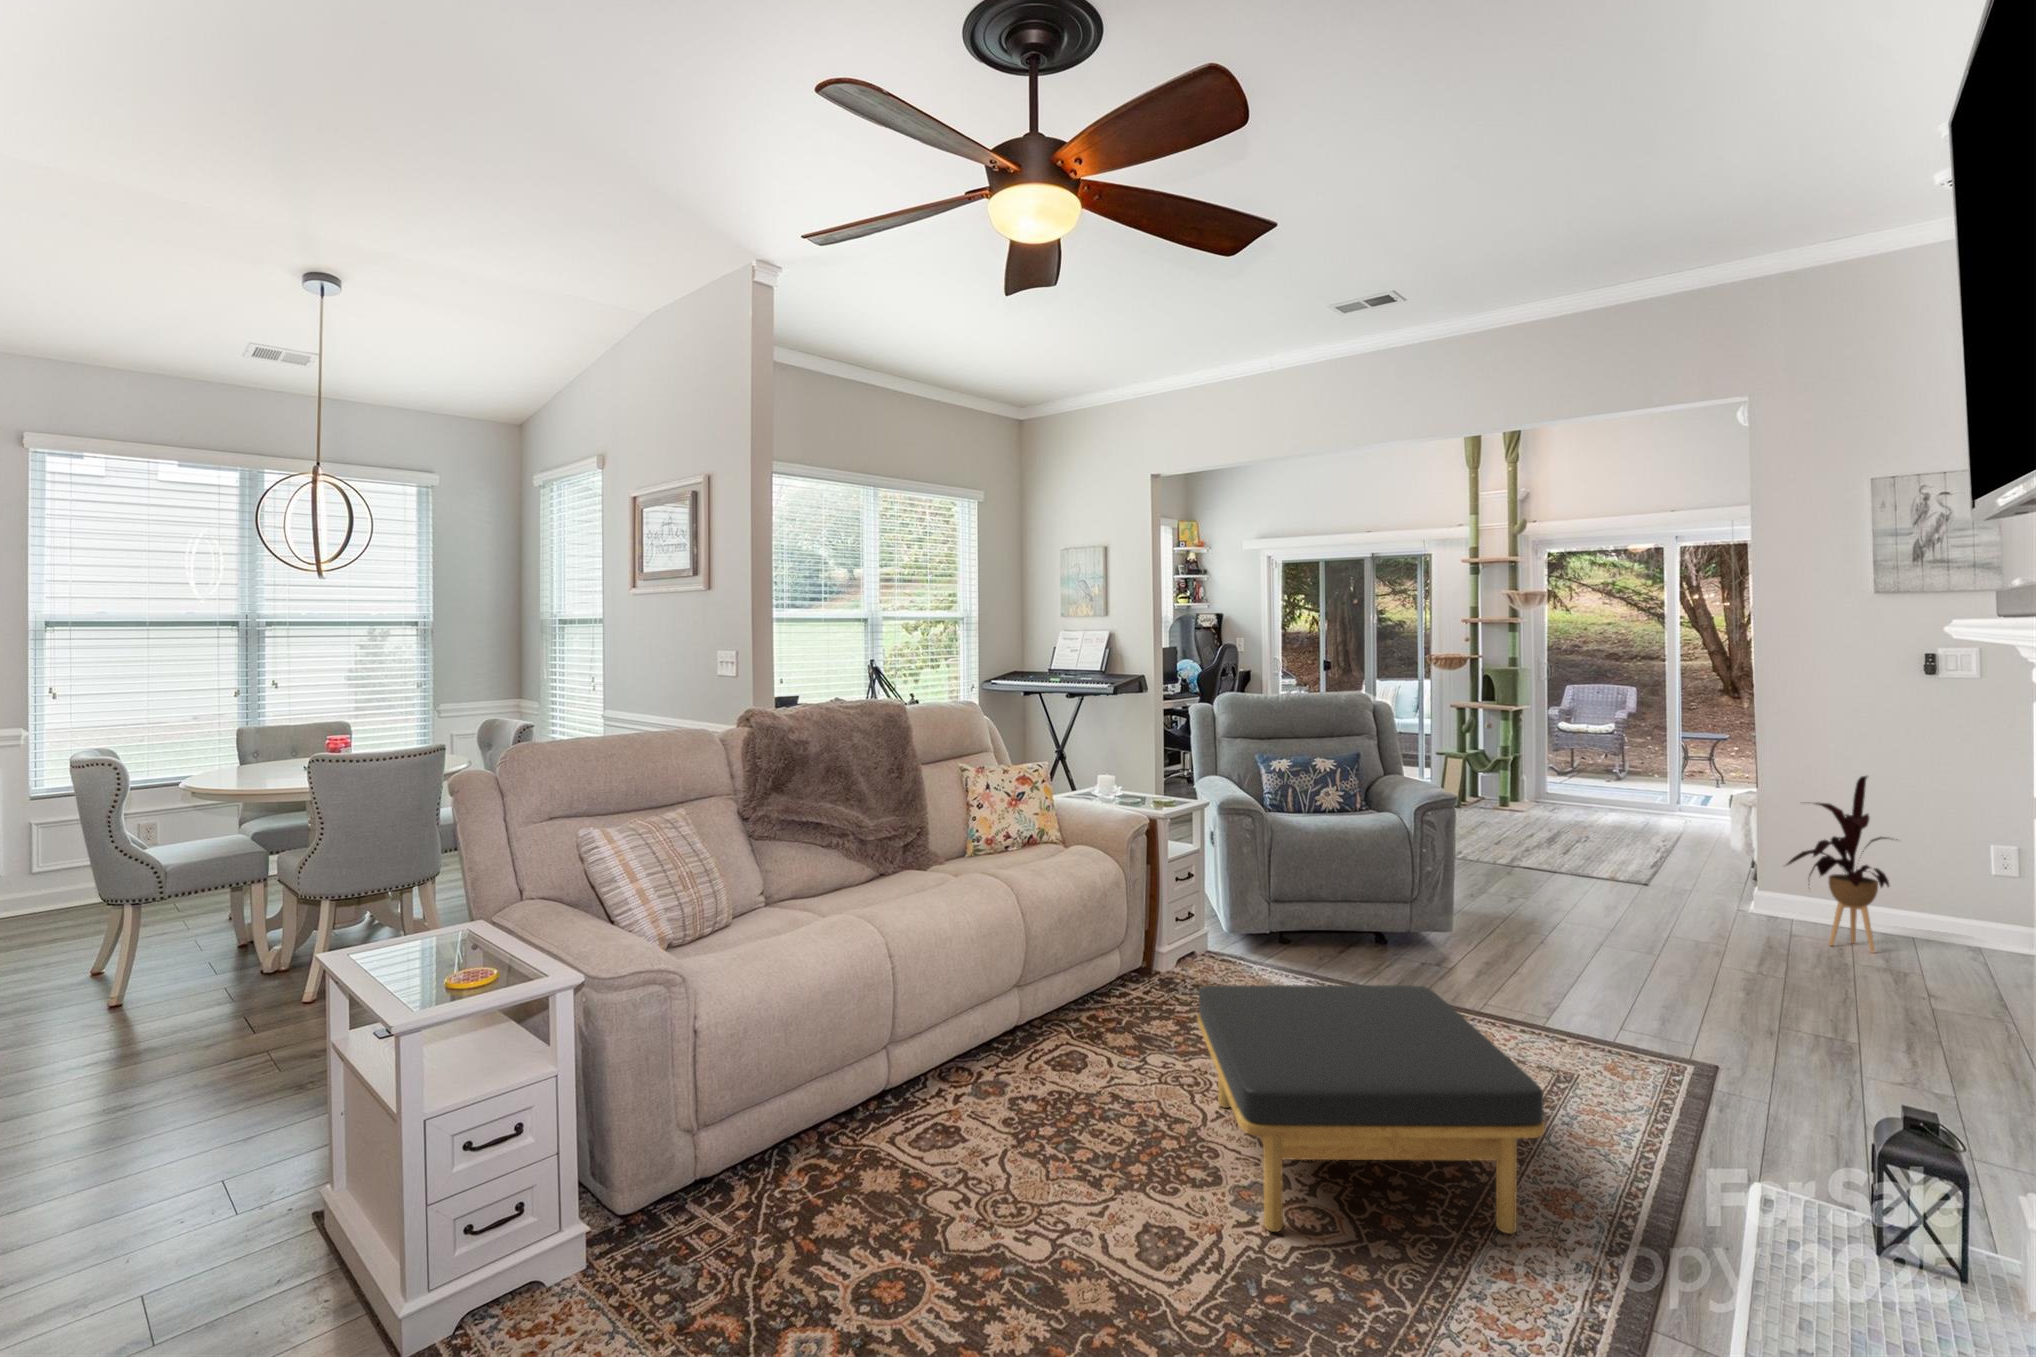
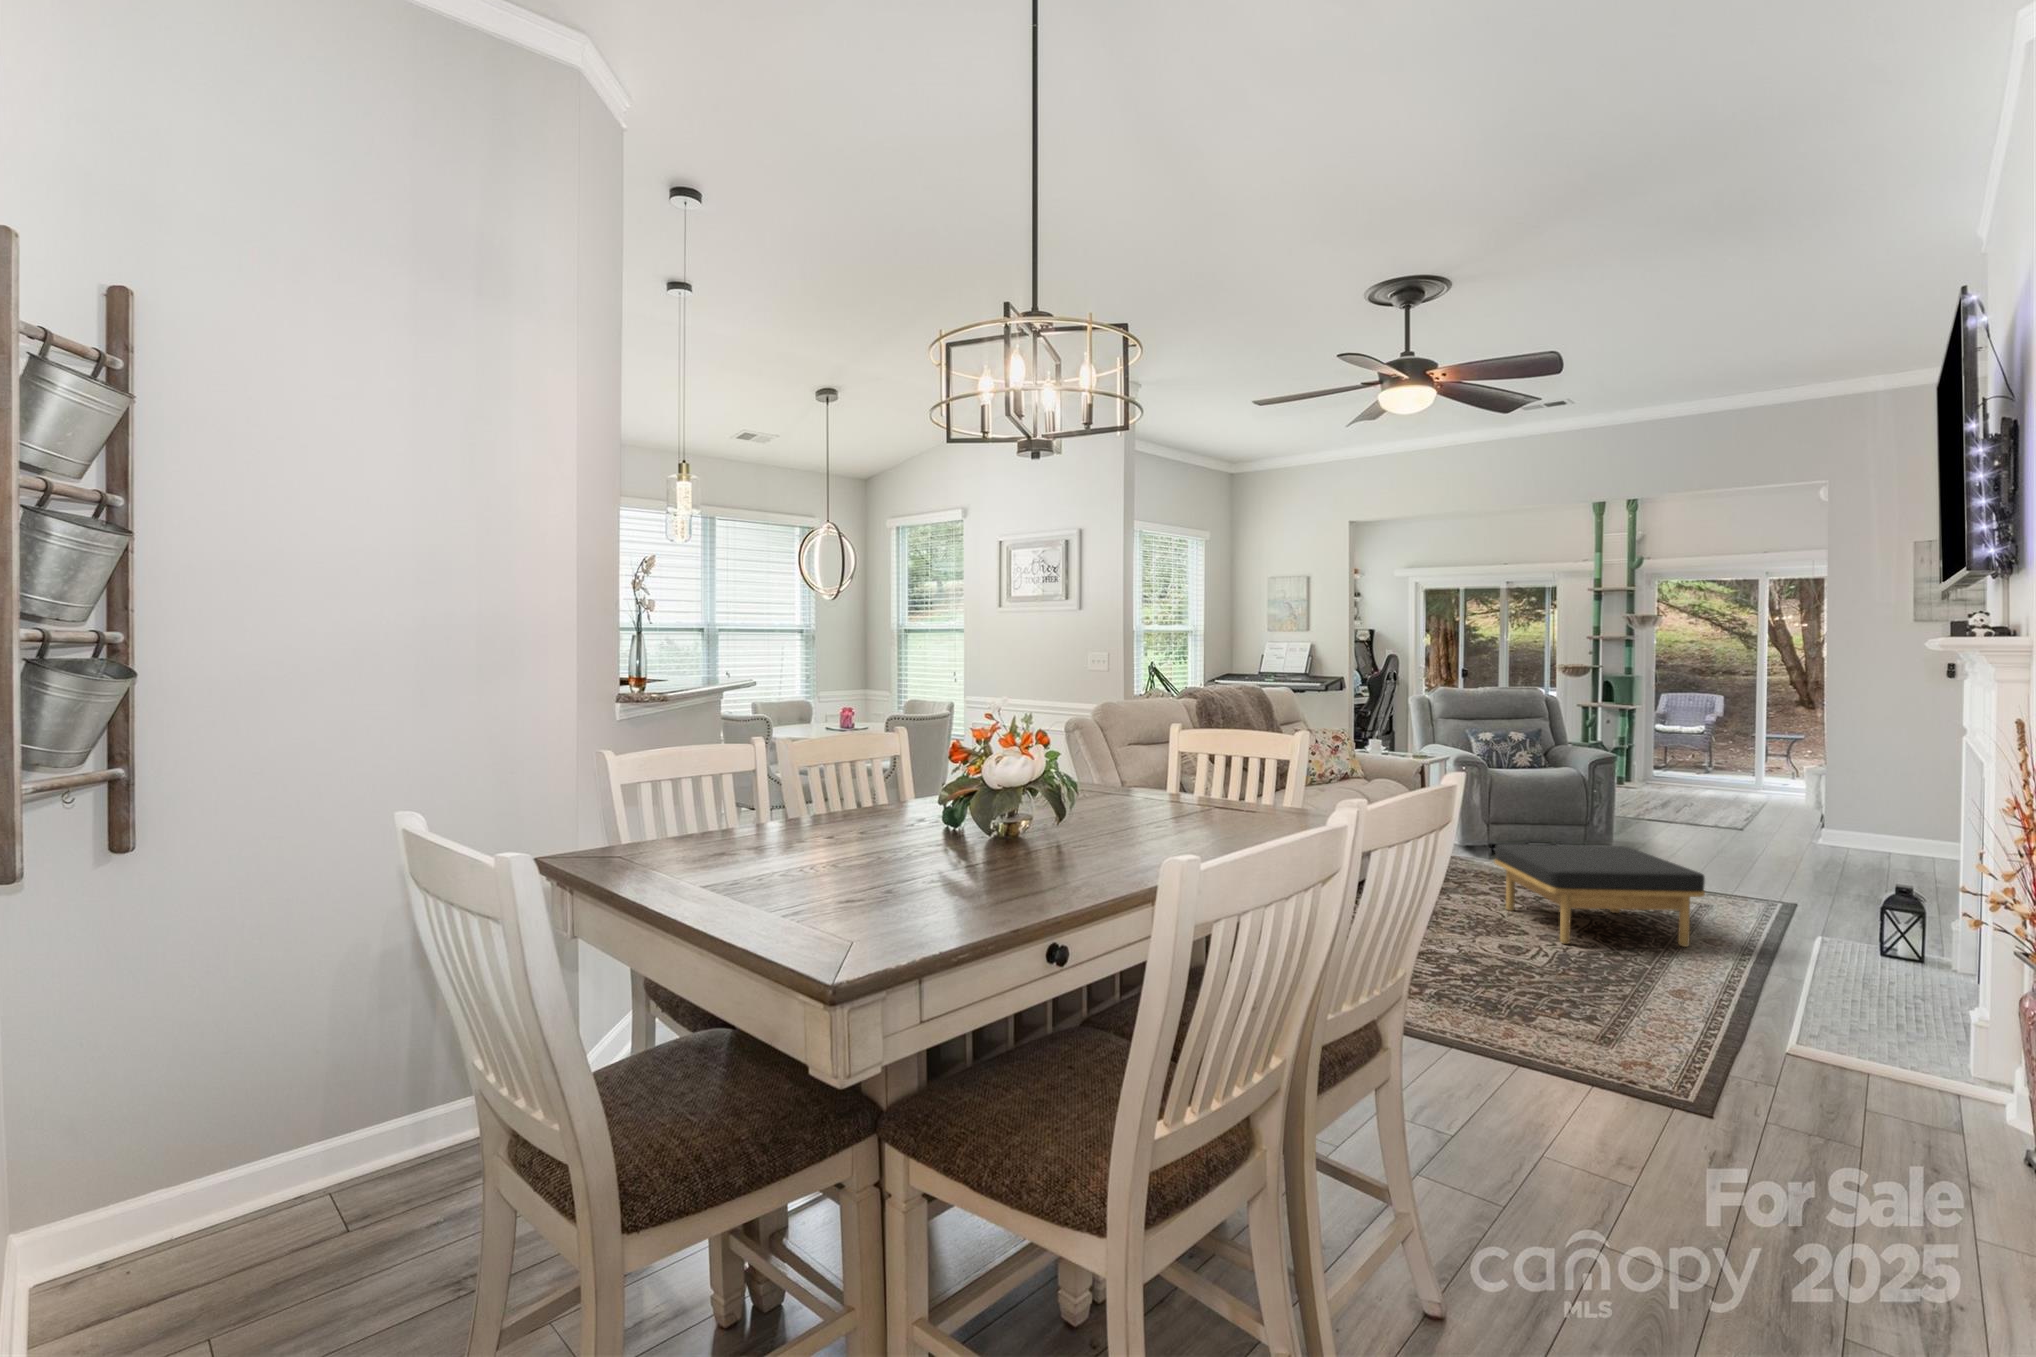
house plant: present [1787,776,1897,952] -> none [1838,747,1918,864]

